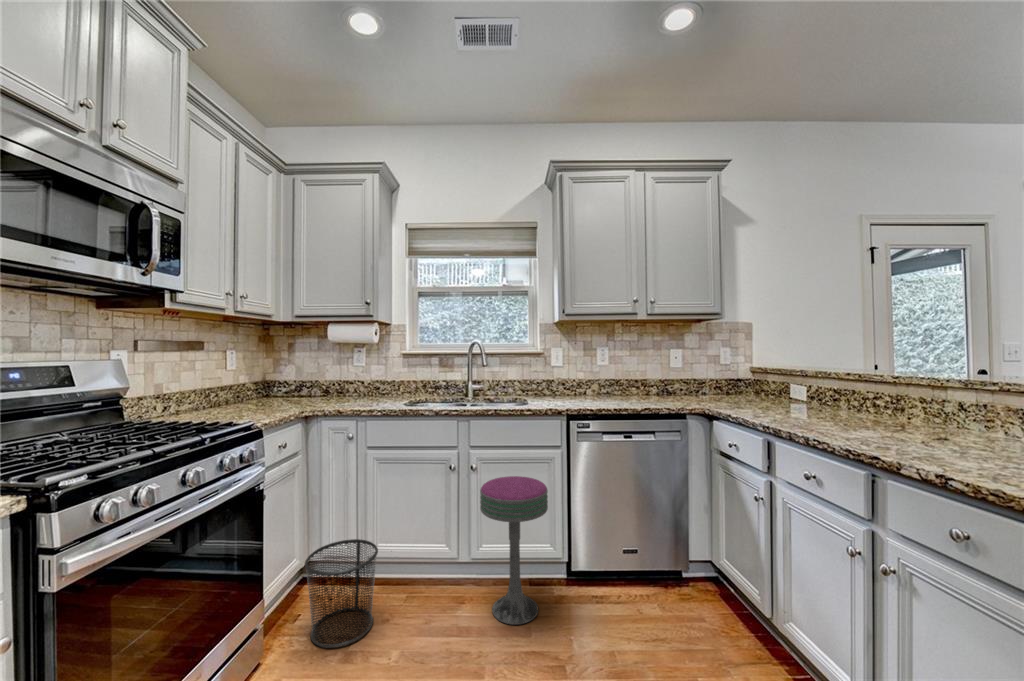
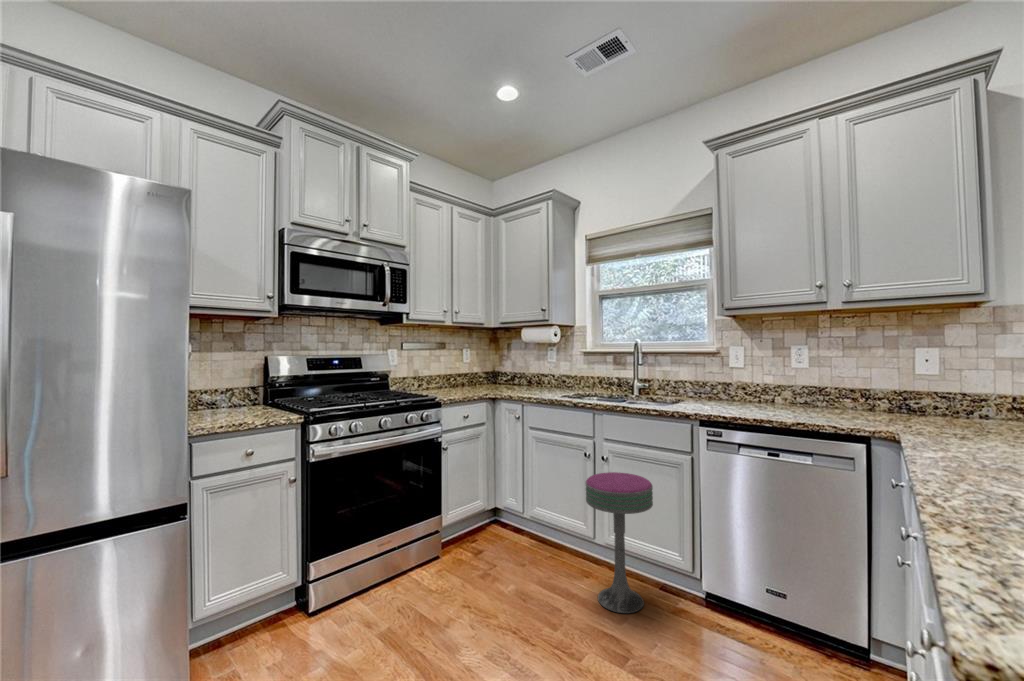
waste bin: present [305,539,378,648] -> none [466,496,518,569]

